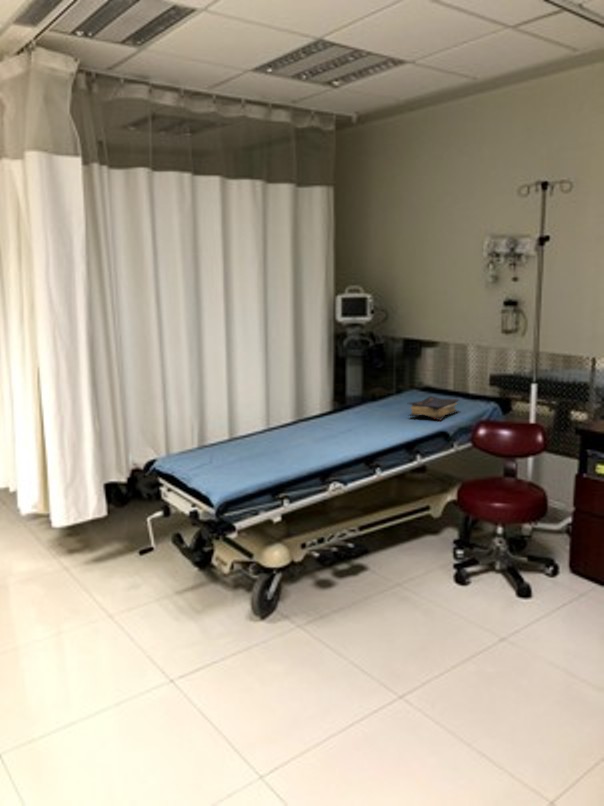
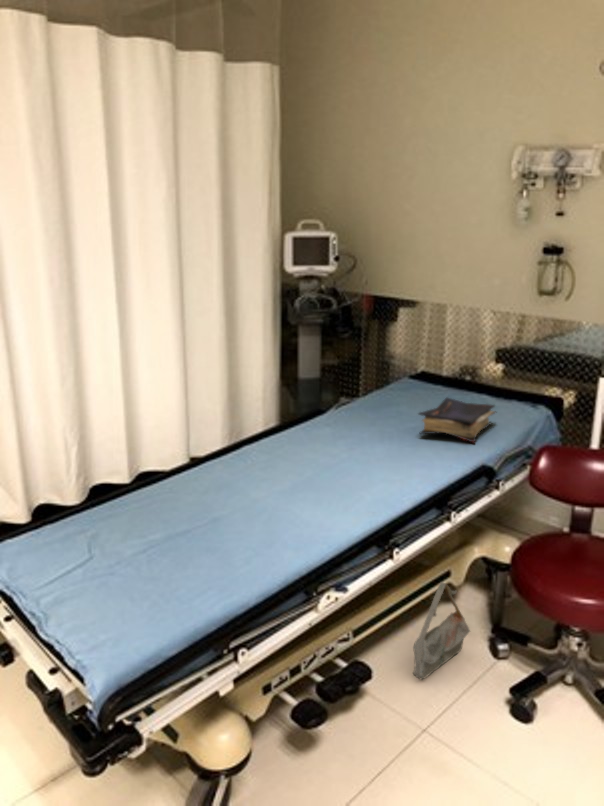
bag: none [399,504,439,563] -> present [413,582,470,679]

